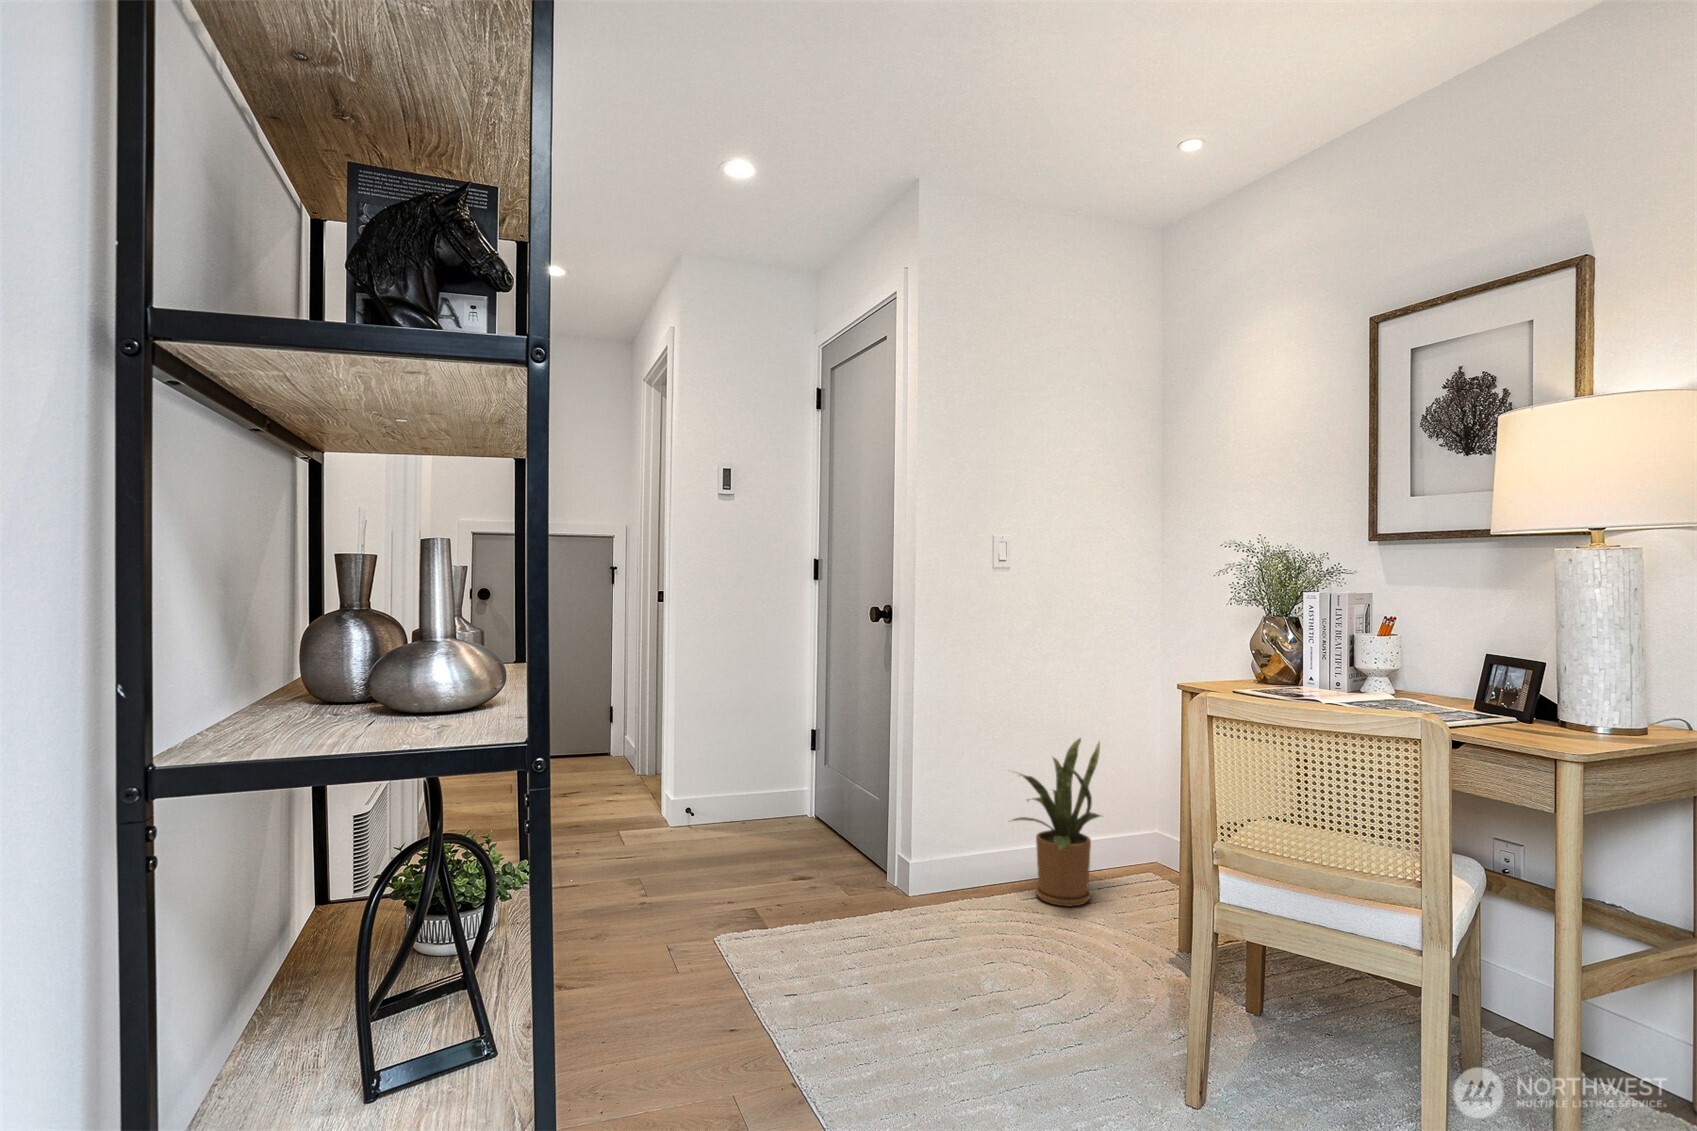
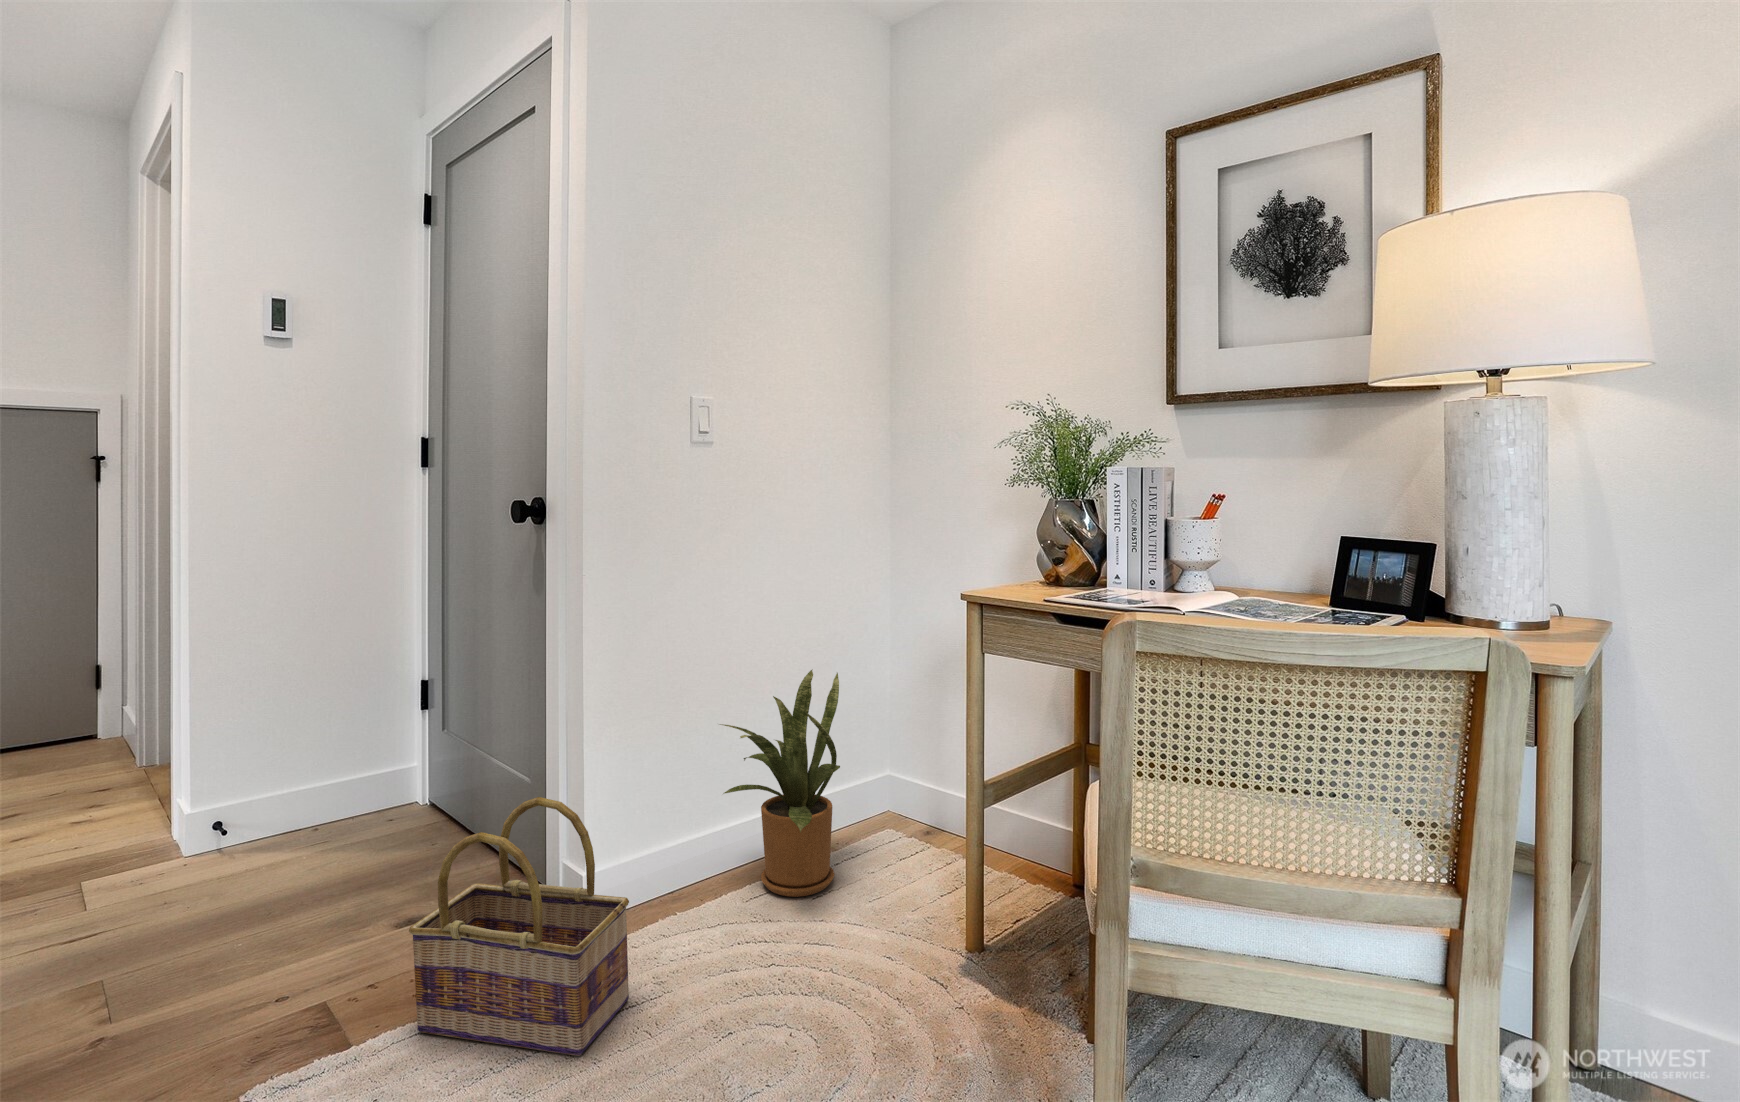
basket: none [805,795,935,959] -> present [409,797,629,1056]

